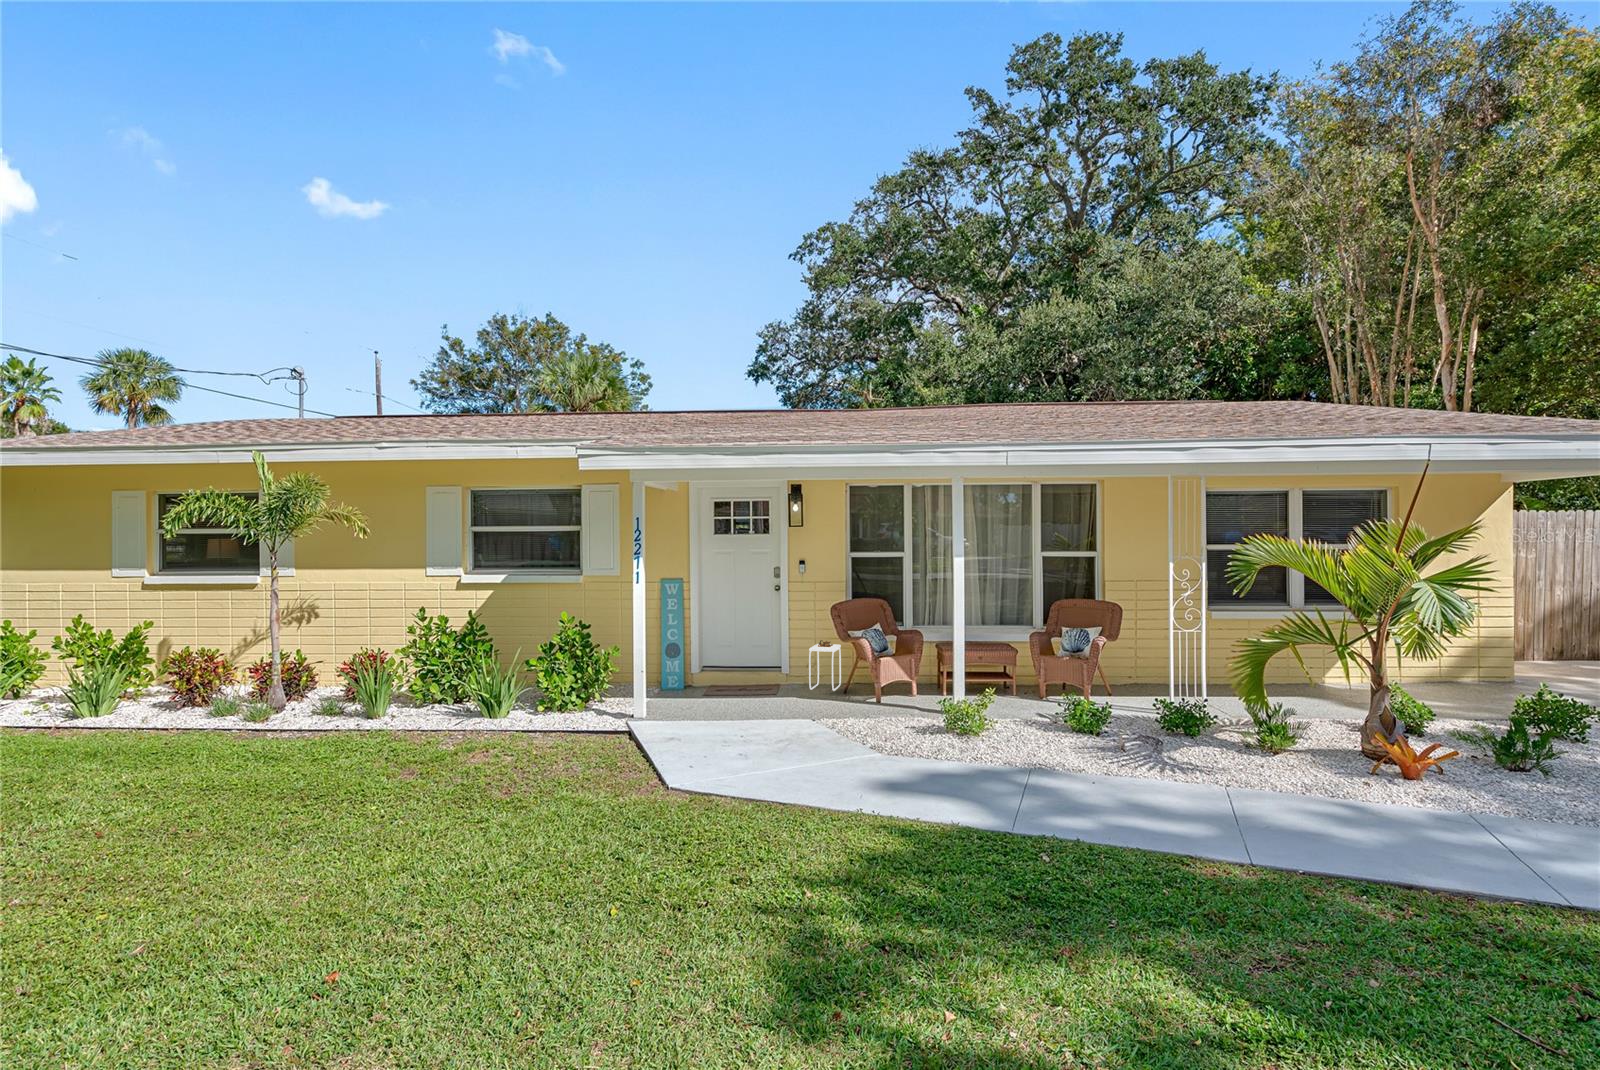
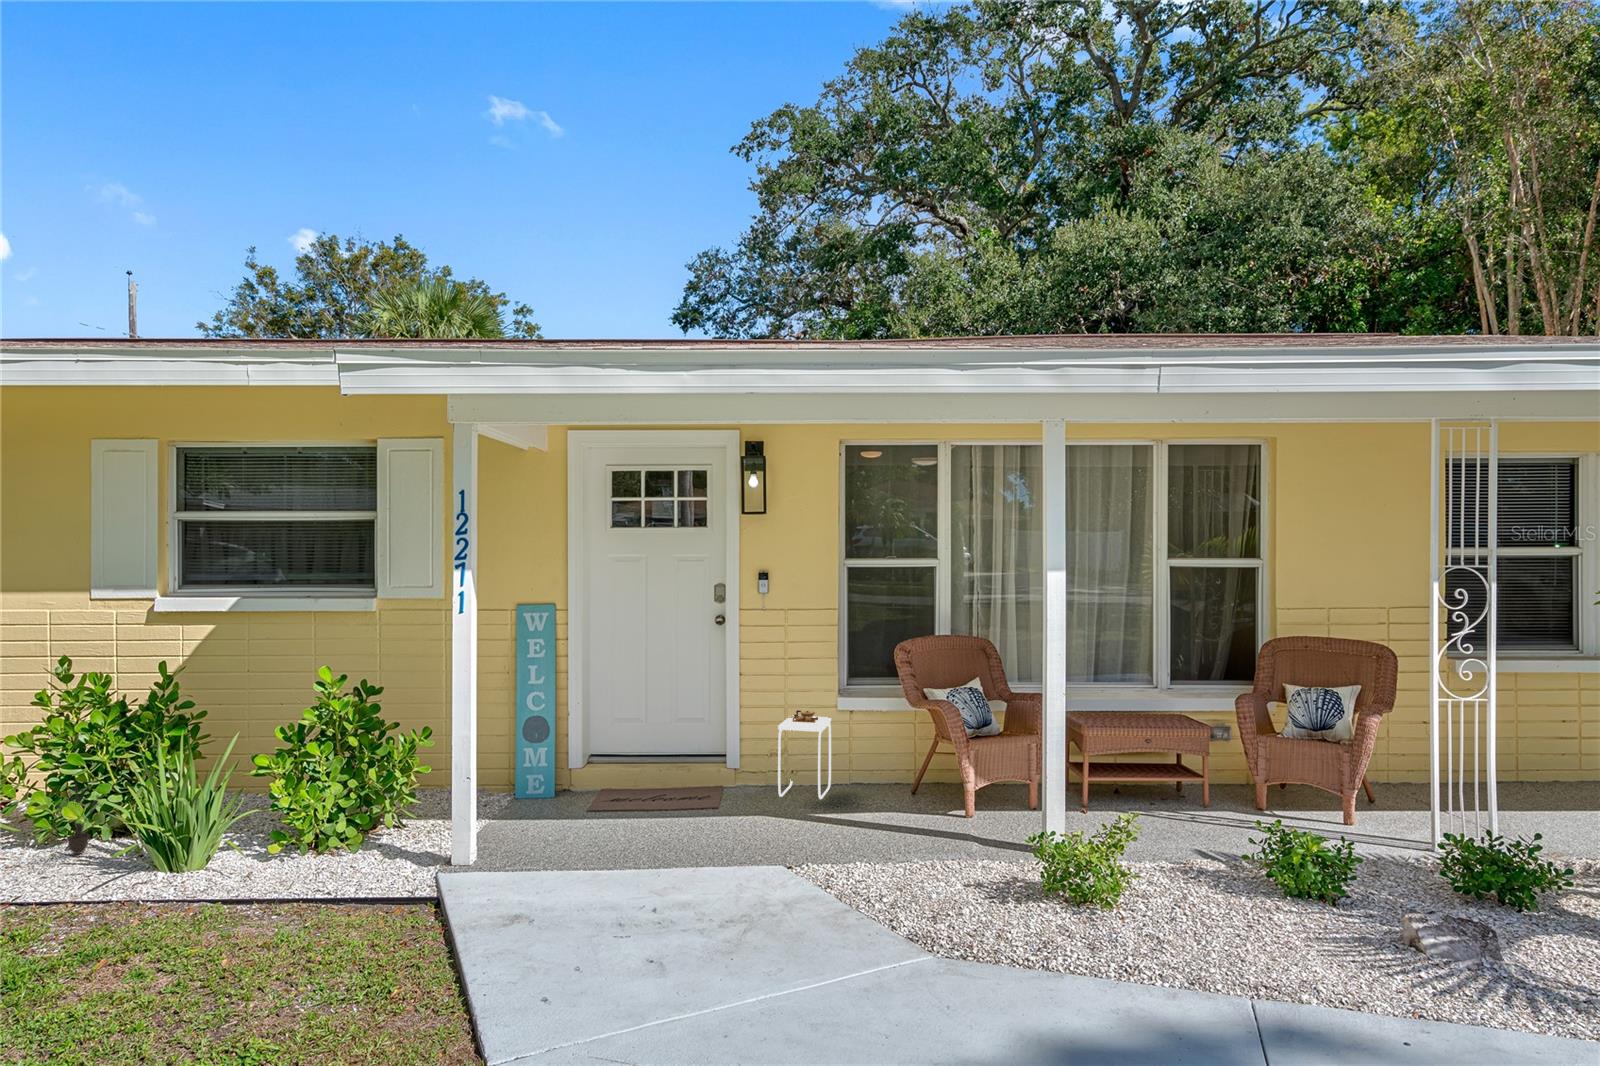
decorative plant: none [424,674,450,711] -> present [50,784,102,854]

